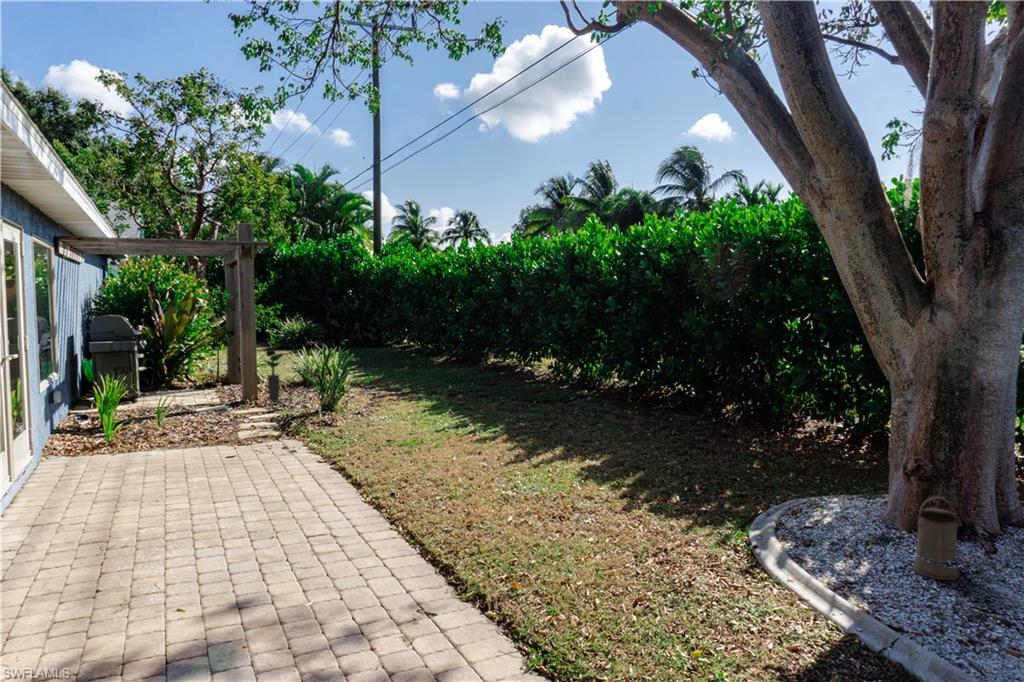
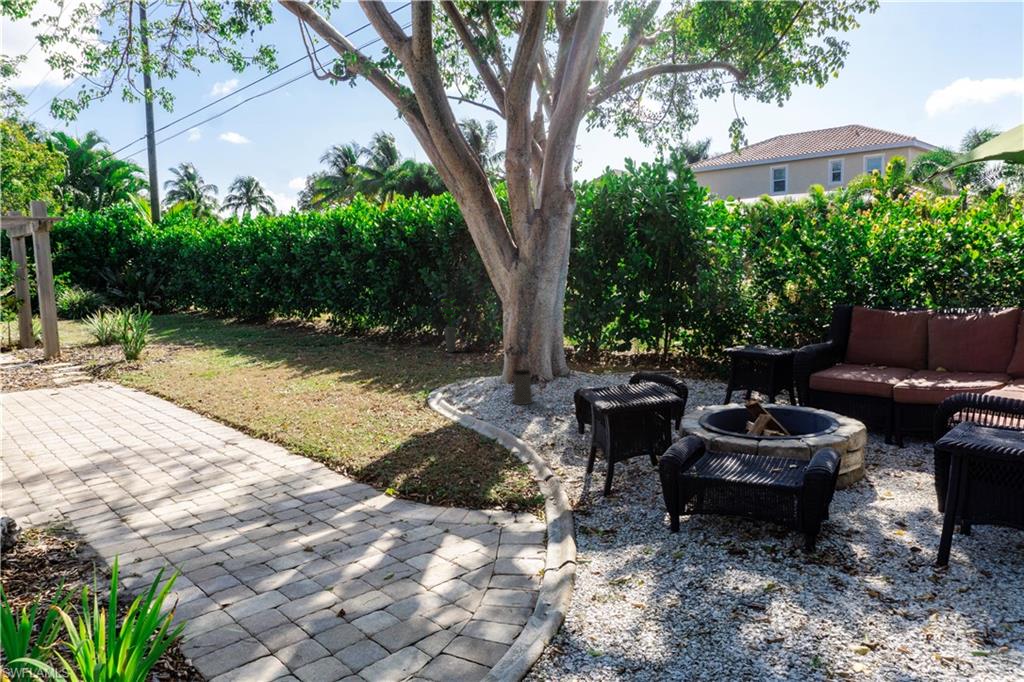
potted plant: present [265,344,284,402] -> present [441,299,460,352]

